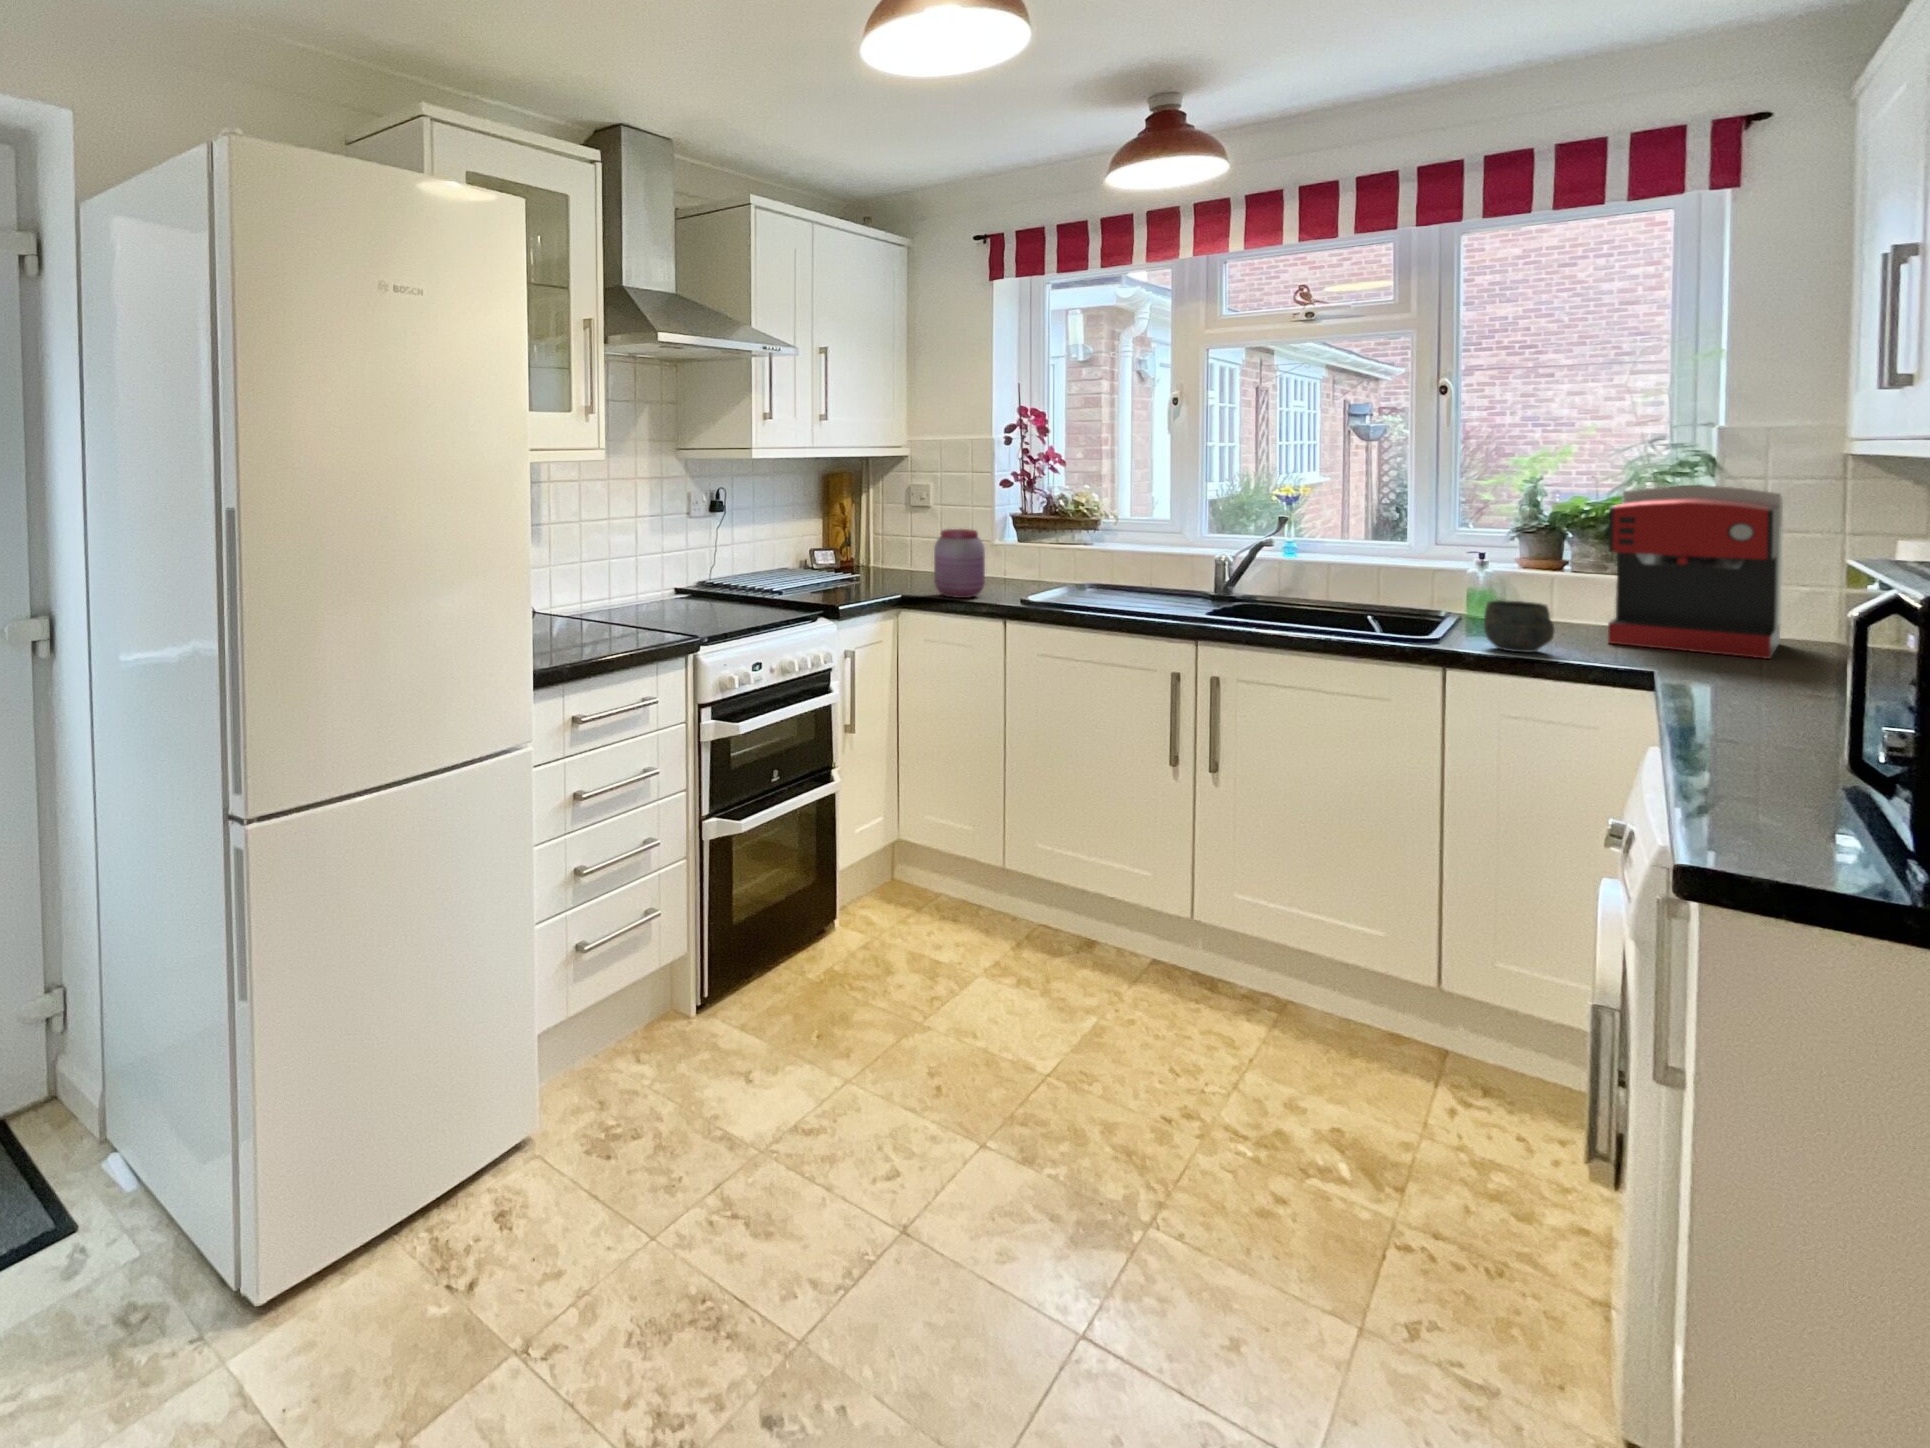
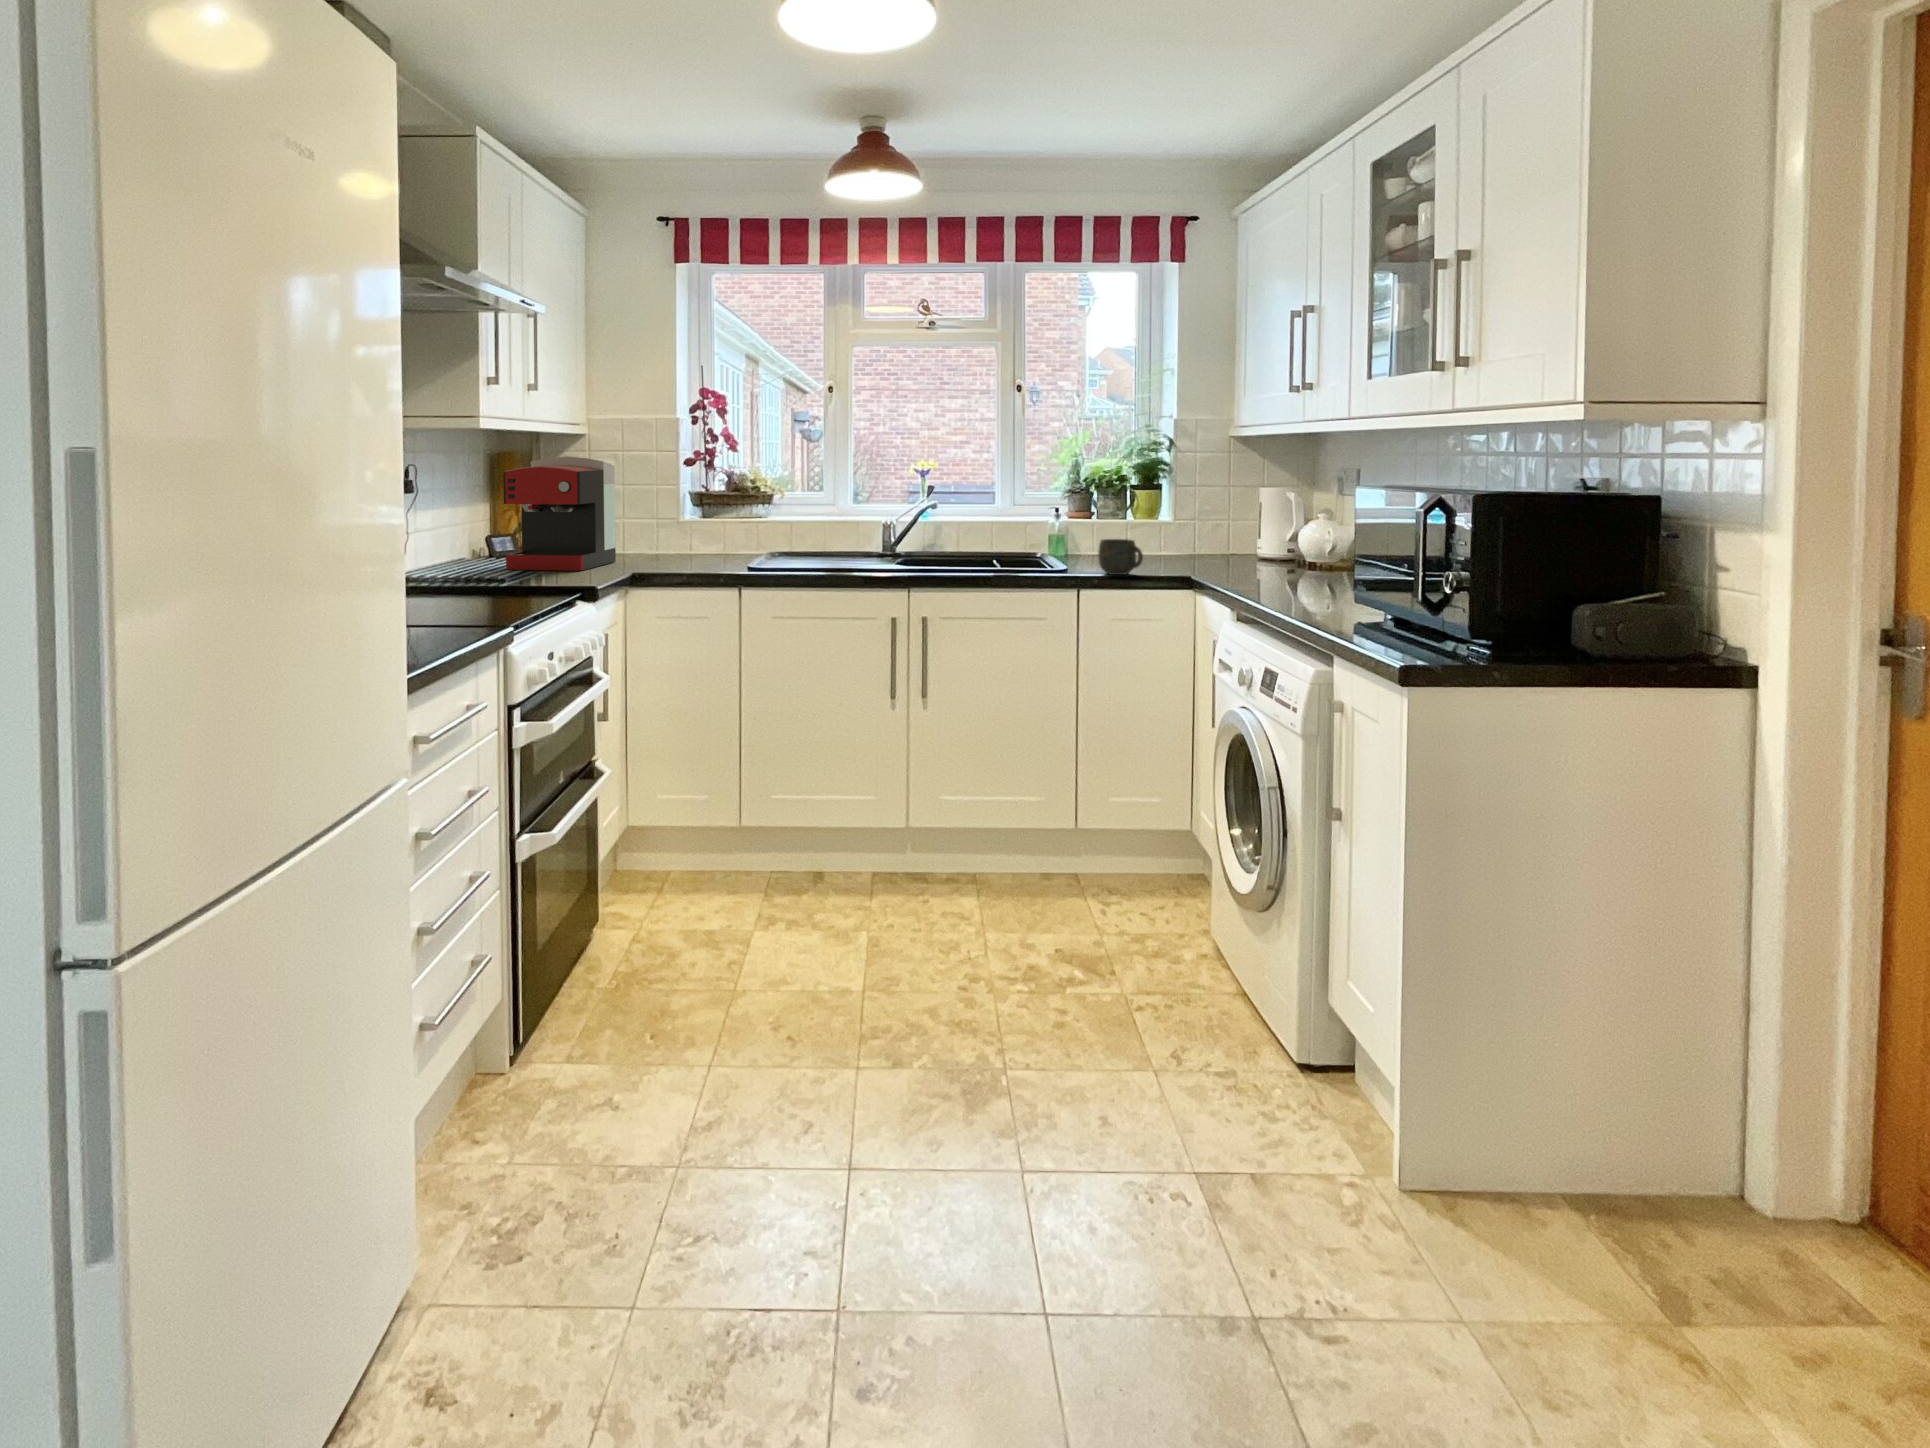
coffee maker: present [1608,485,1783,659] -> present [503,456,616,571]
jar: present [934,529,985,598] -> none [656,505,706,573]

